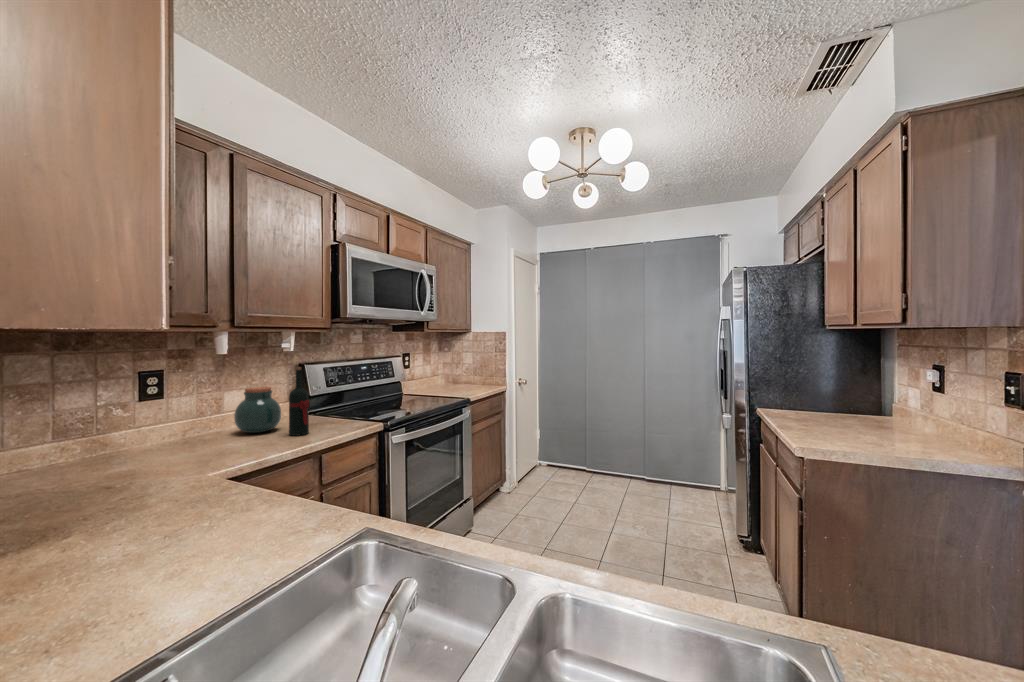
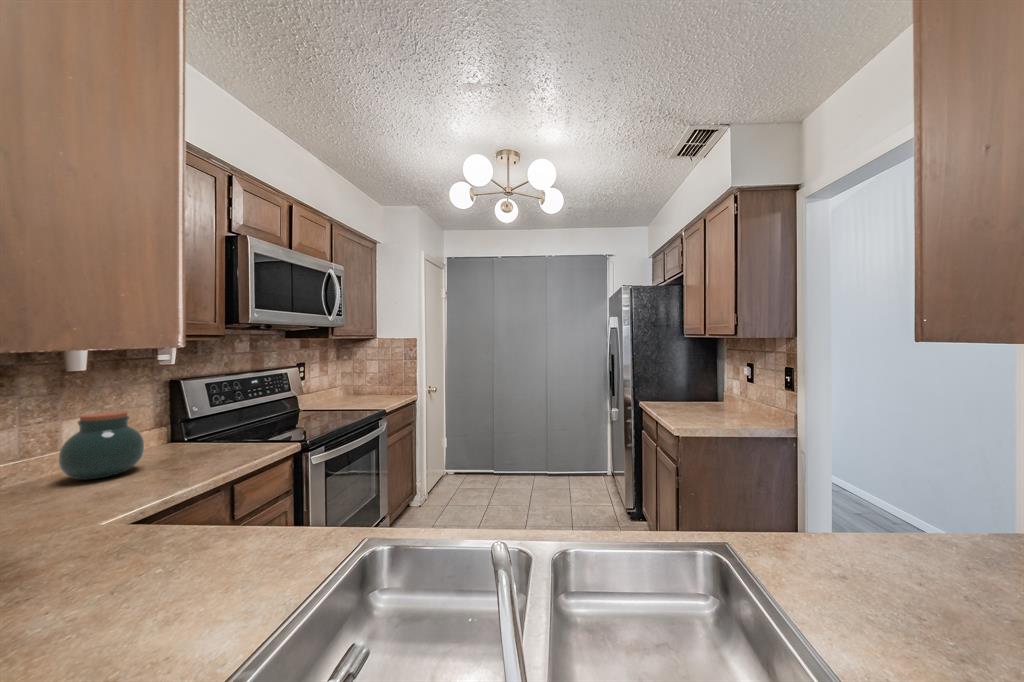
wine bottle: present [289,367,309,436] -> none [161,382,195,475]

